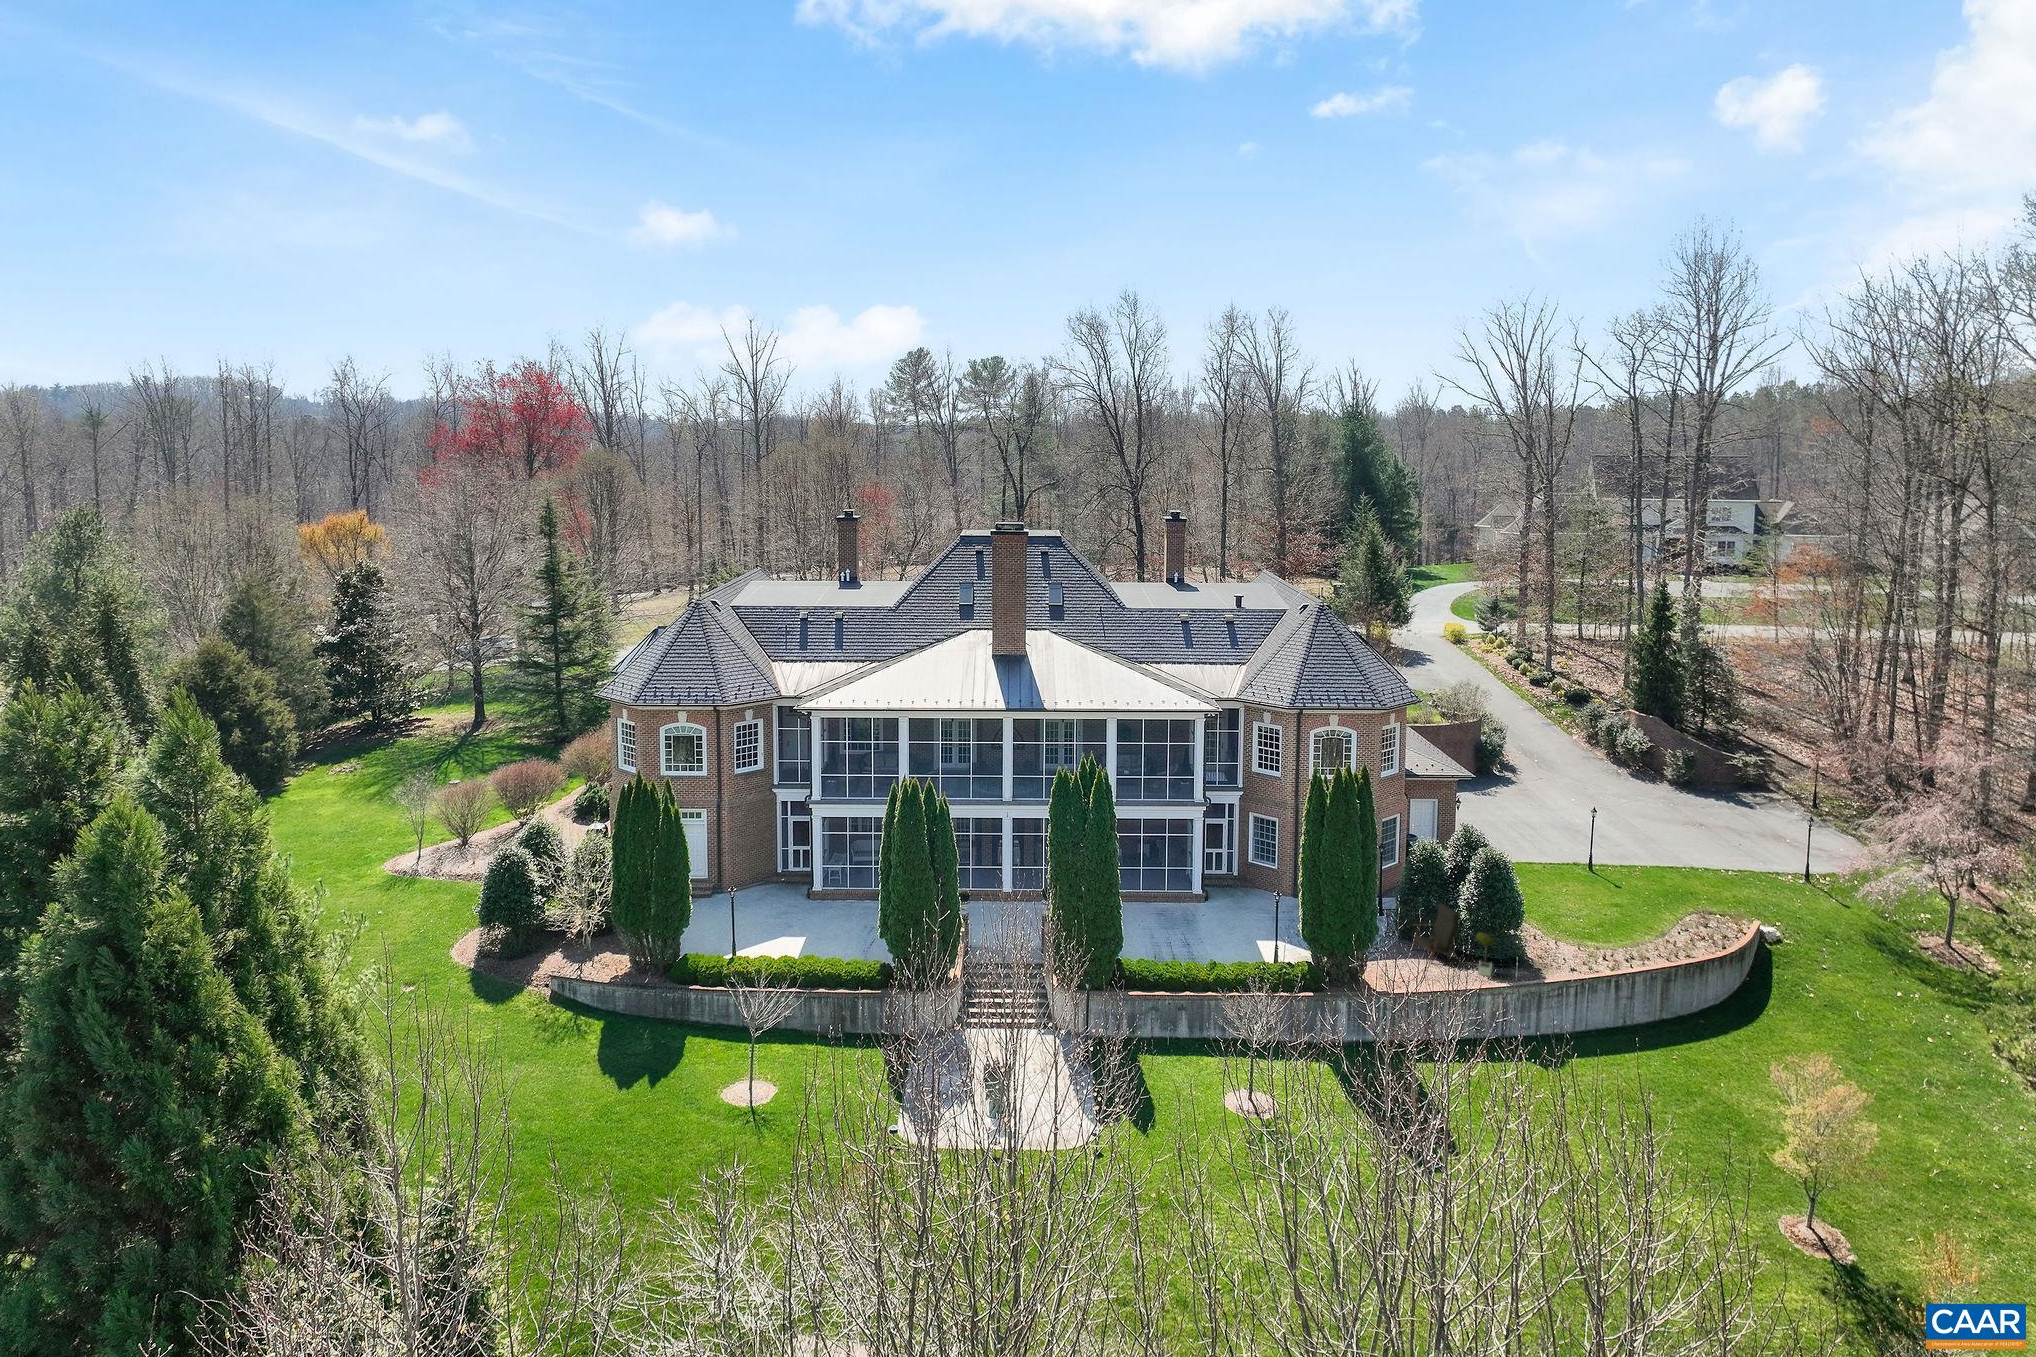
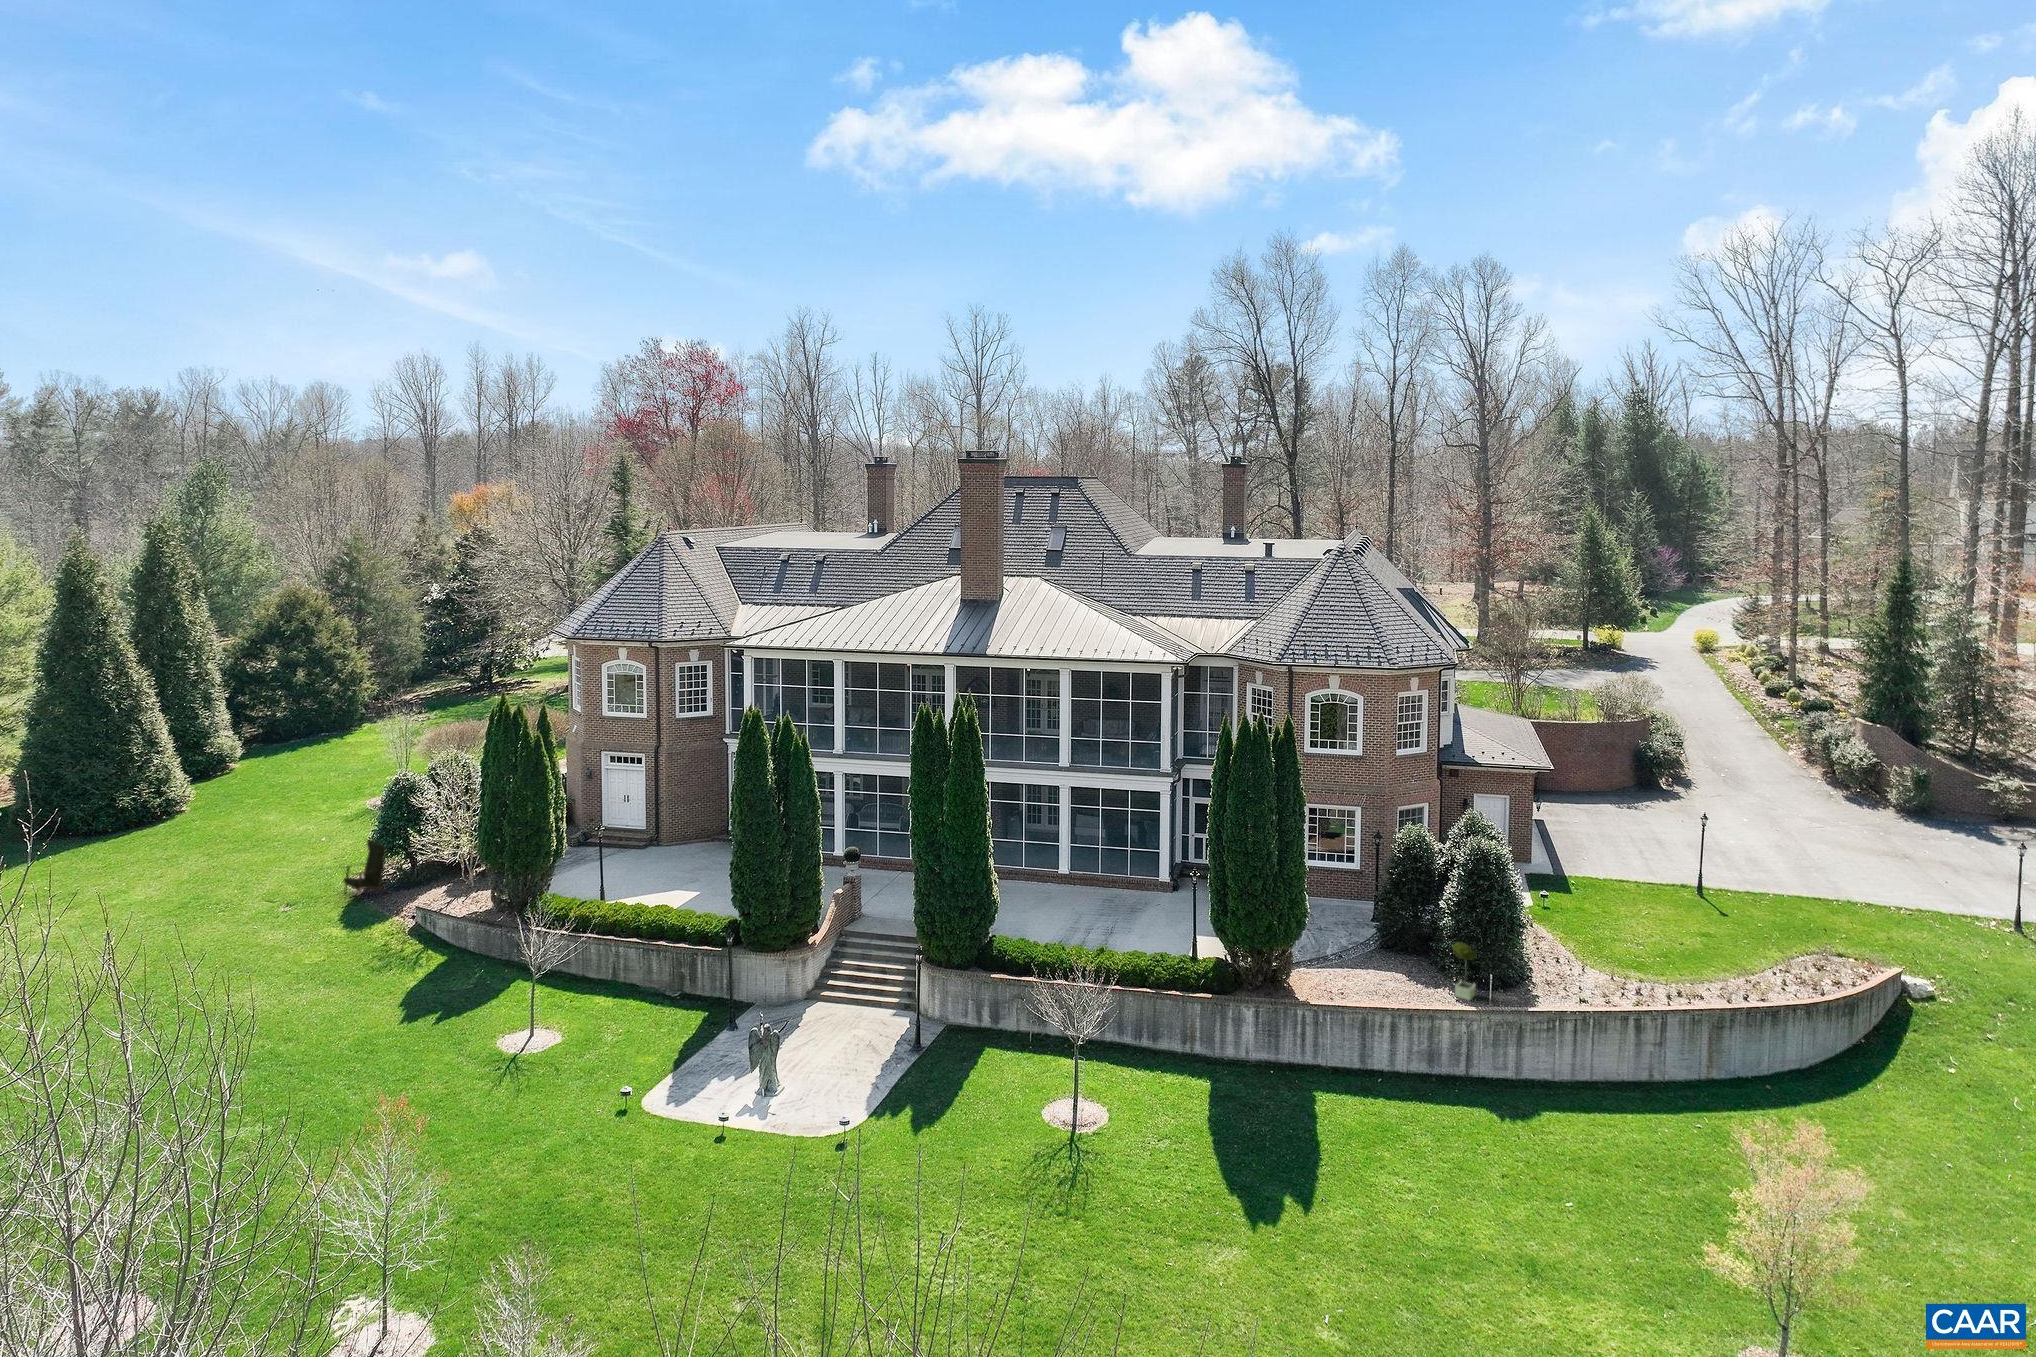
lounge chair: present [1413,904,1460,962] -> present [343,840,387,900]

